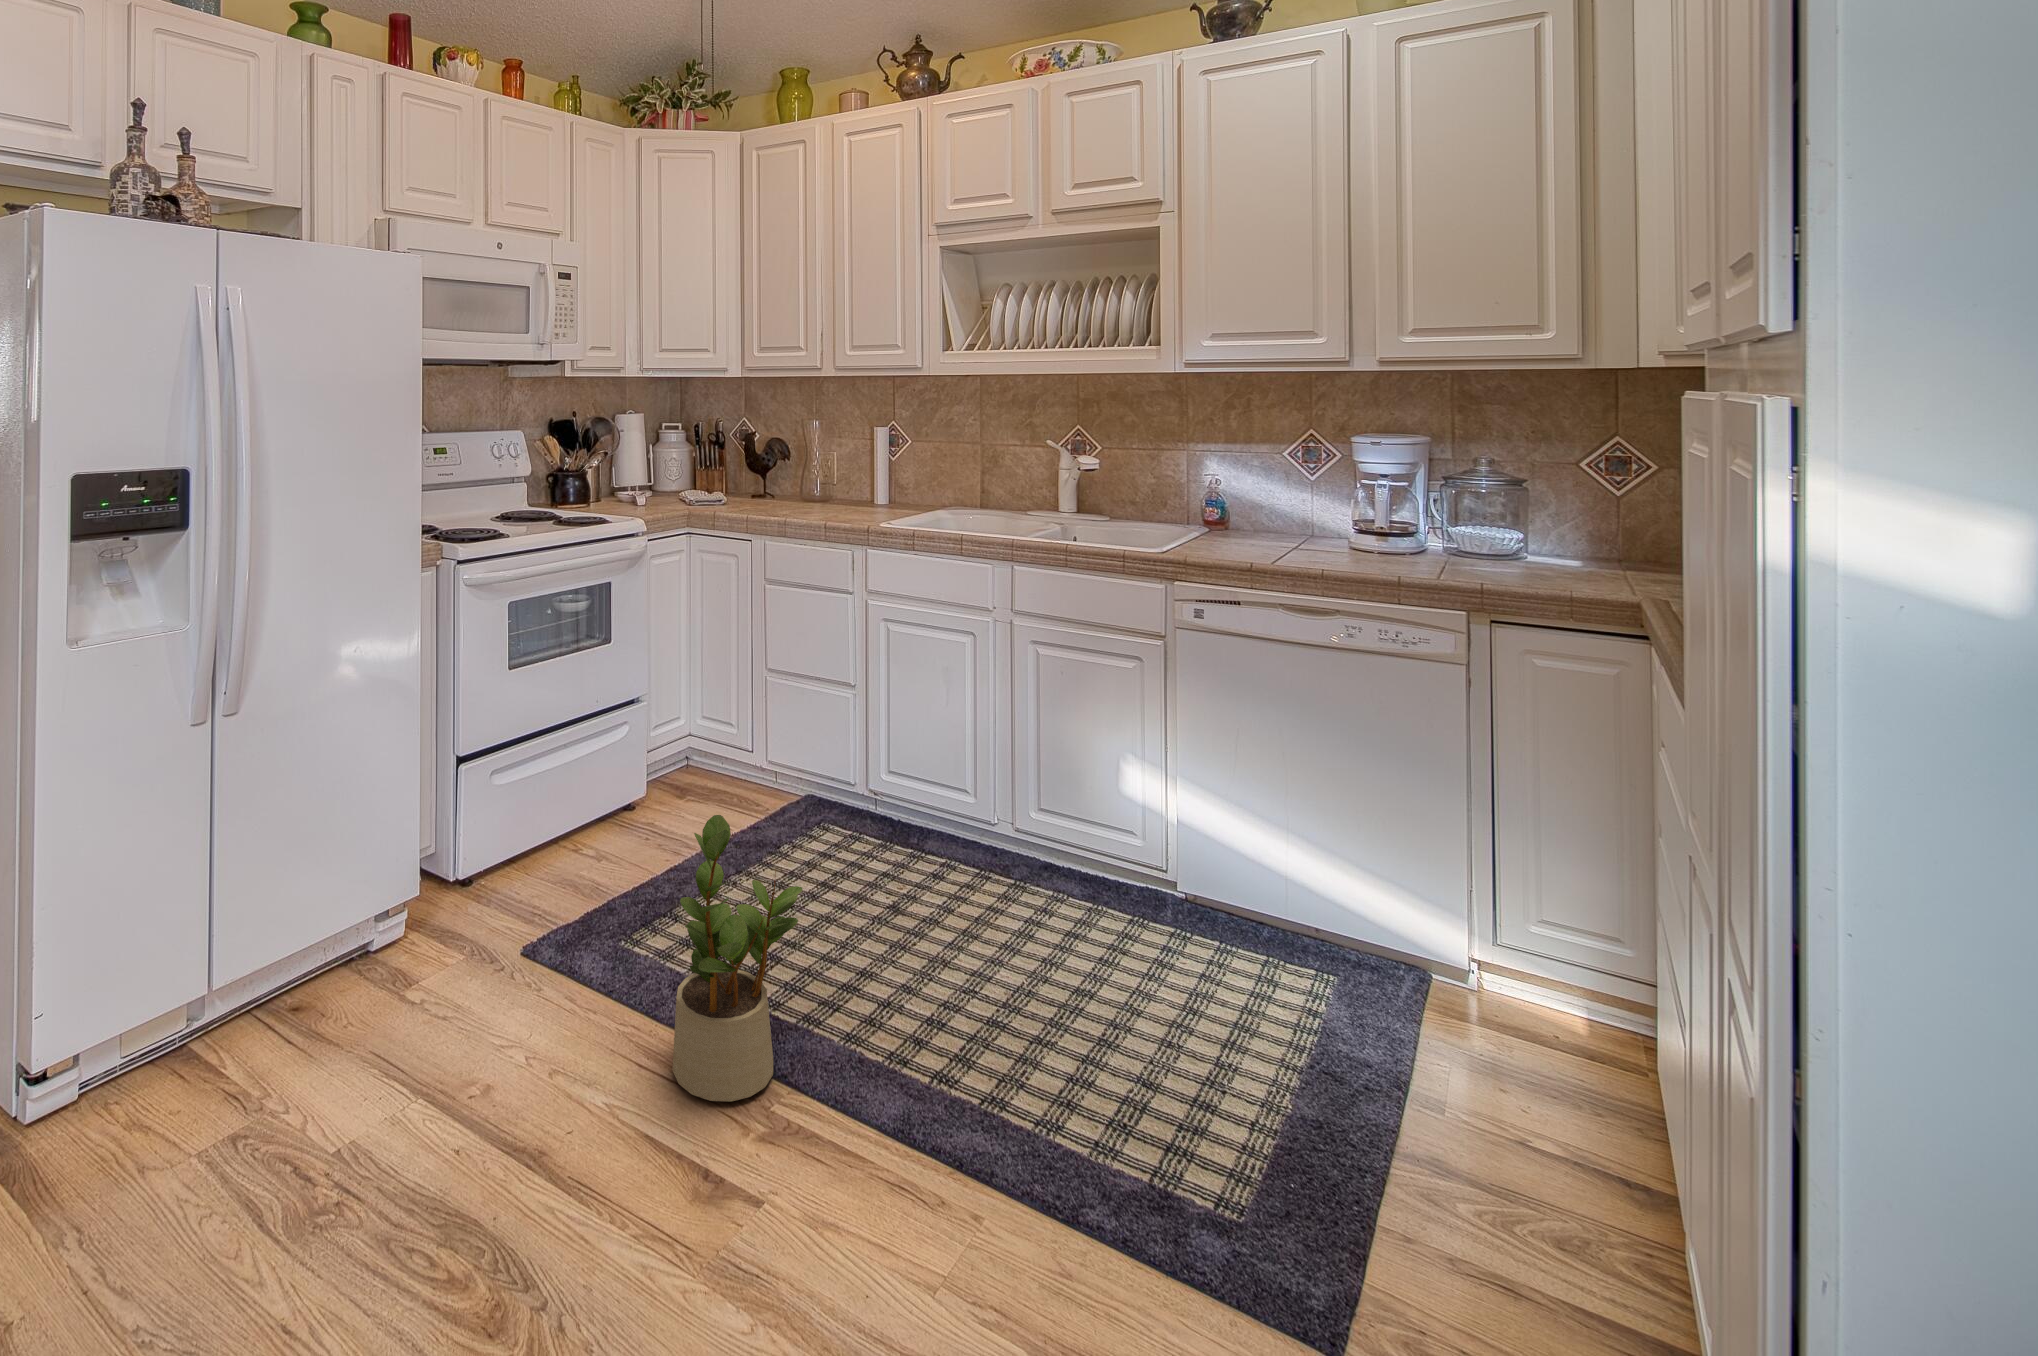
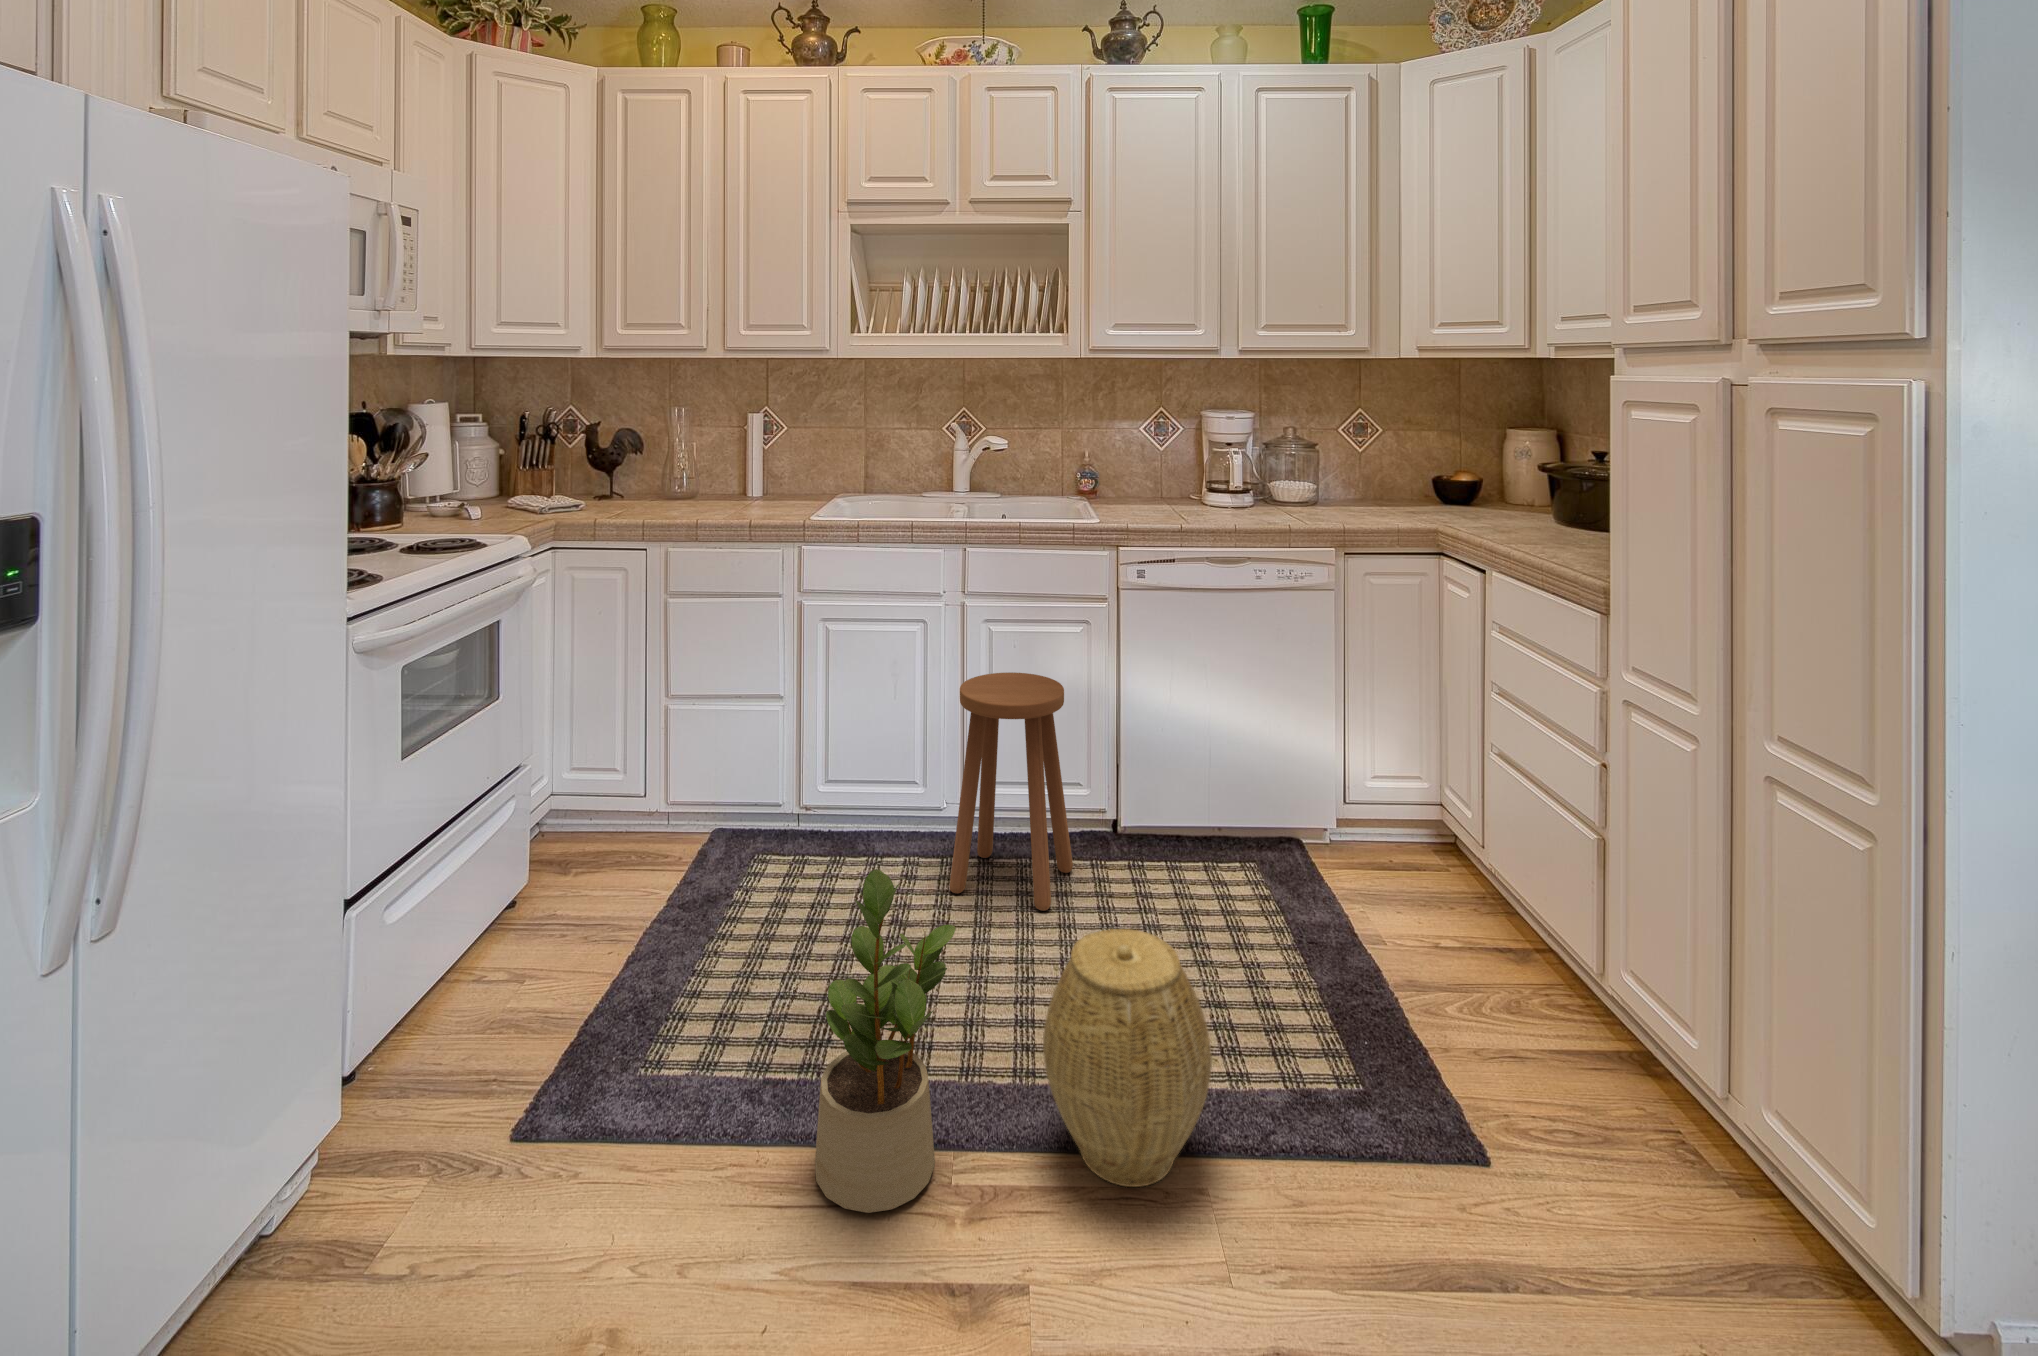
stool: none [958,693,1100,941] -> present [949,672,1073,911]
woven basket: none [852,936,1019,1190] -> present [1043,929,1212,1187]

